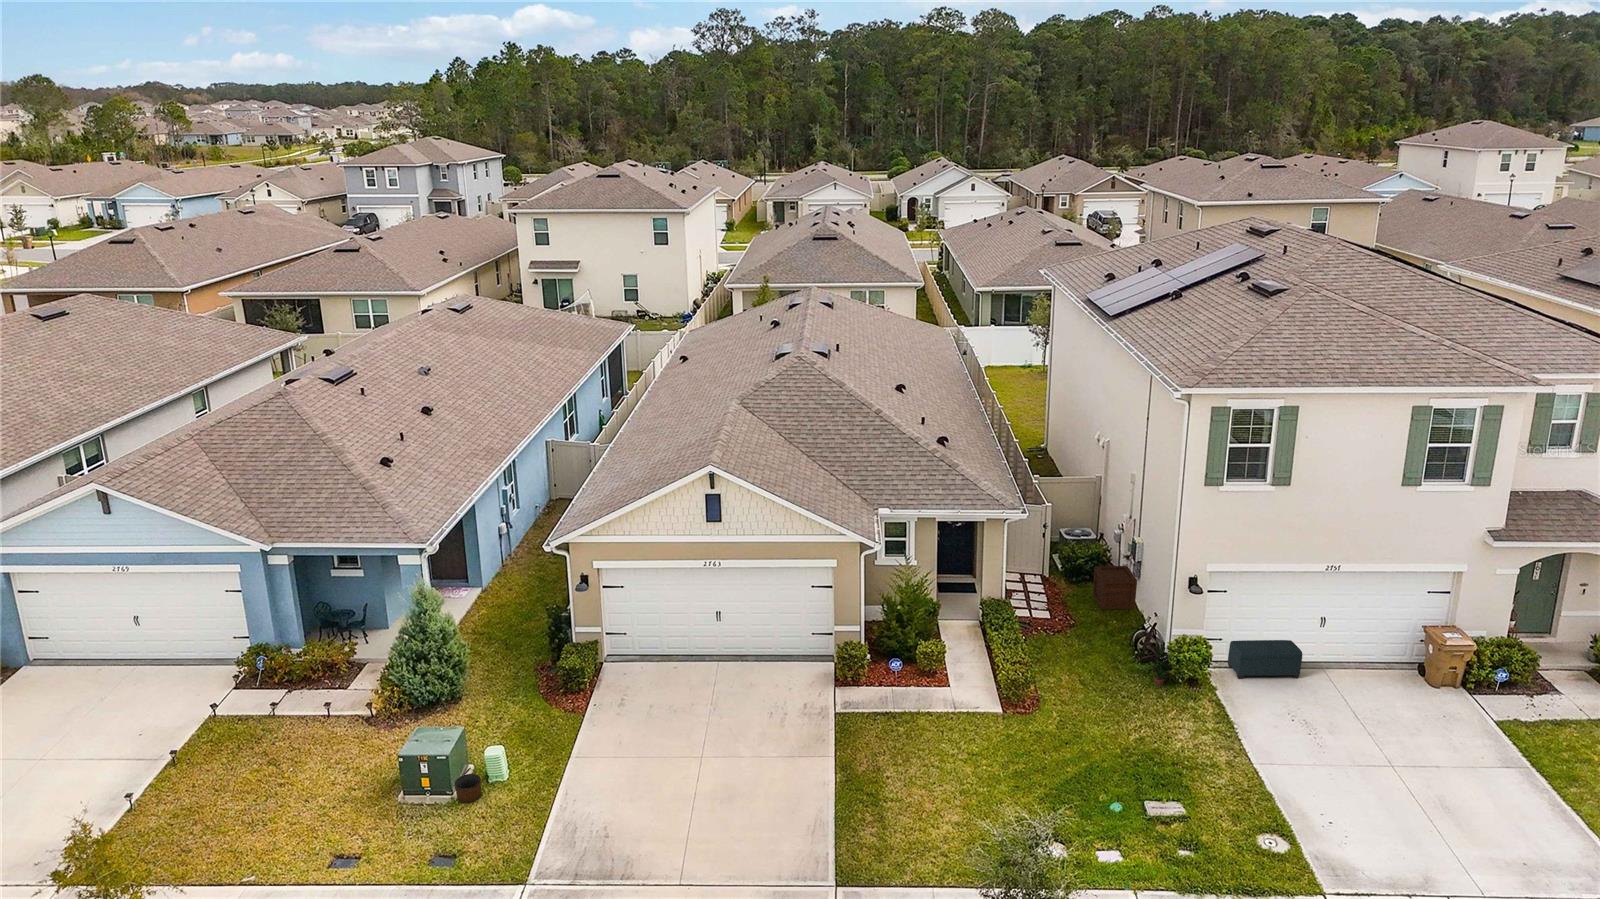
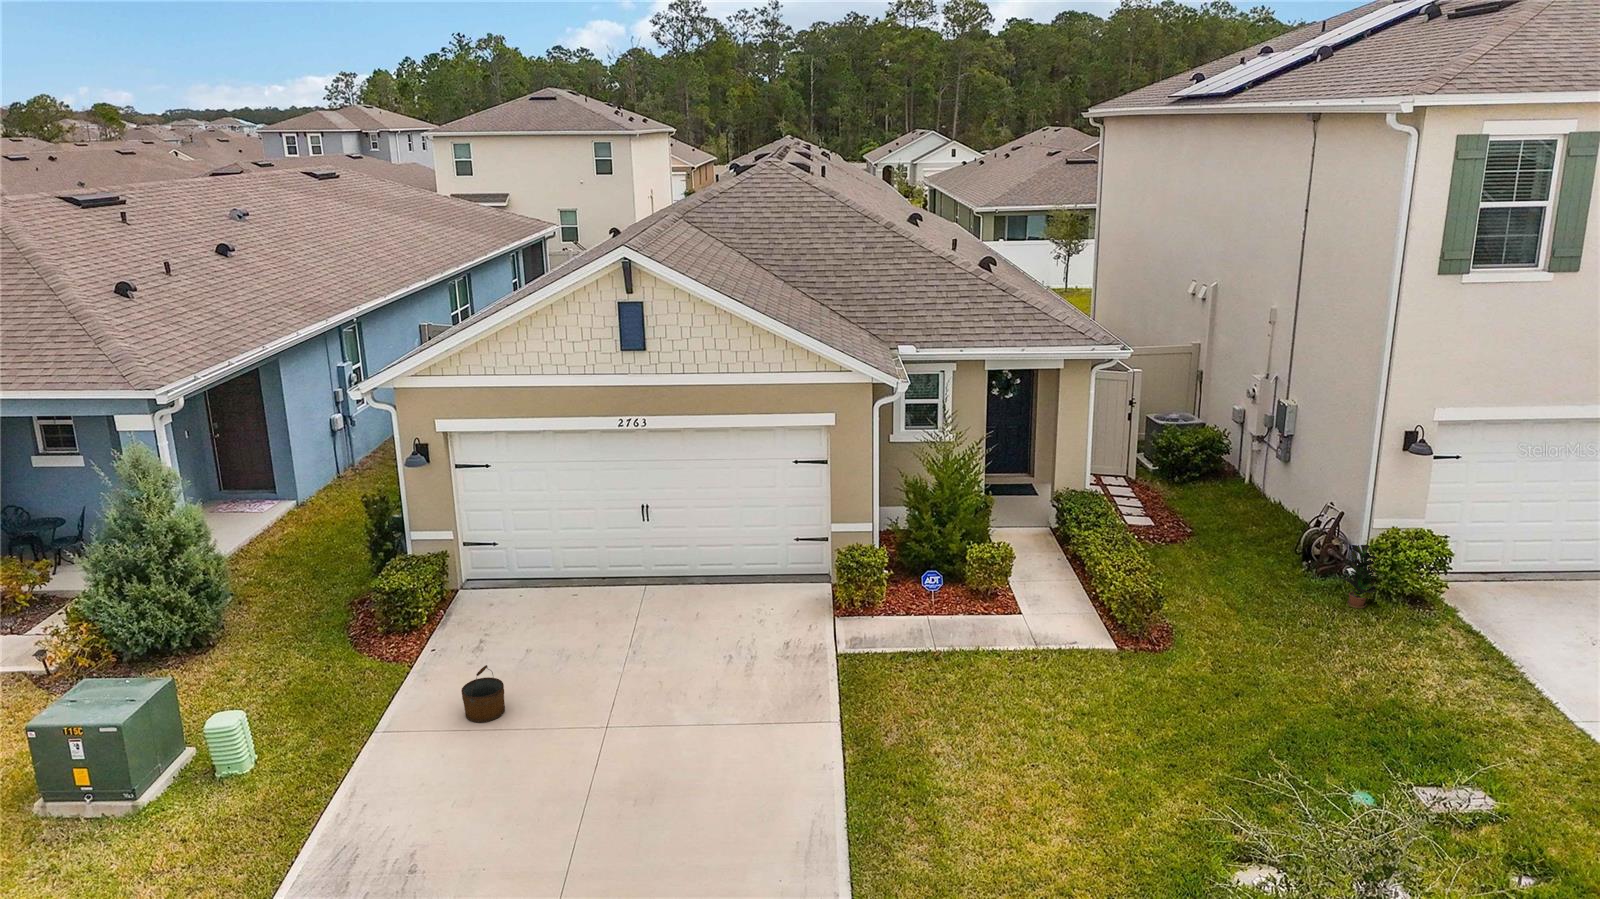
wooden crate: present [1093,566,1137,610] -> none [1209,451,1284,513]
bench: present [1228,640,1302,679] -> none [1454,536,1583,596]
bucket: present [455,768,482,803] -> present [461,665,505,723]

